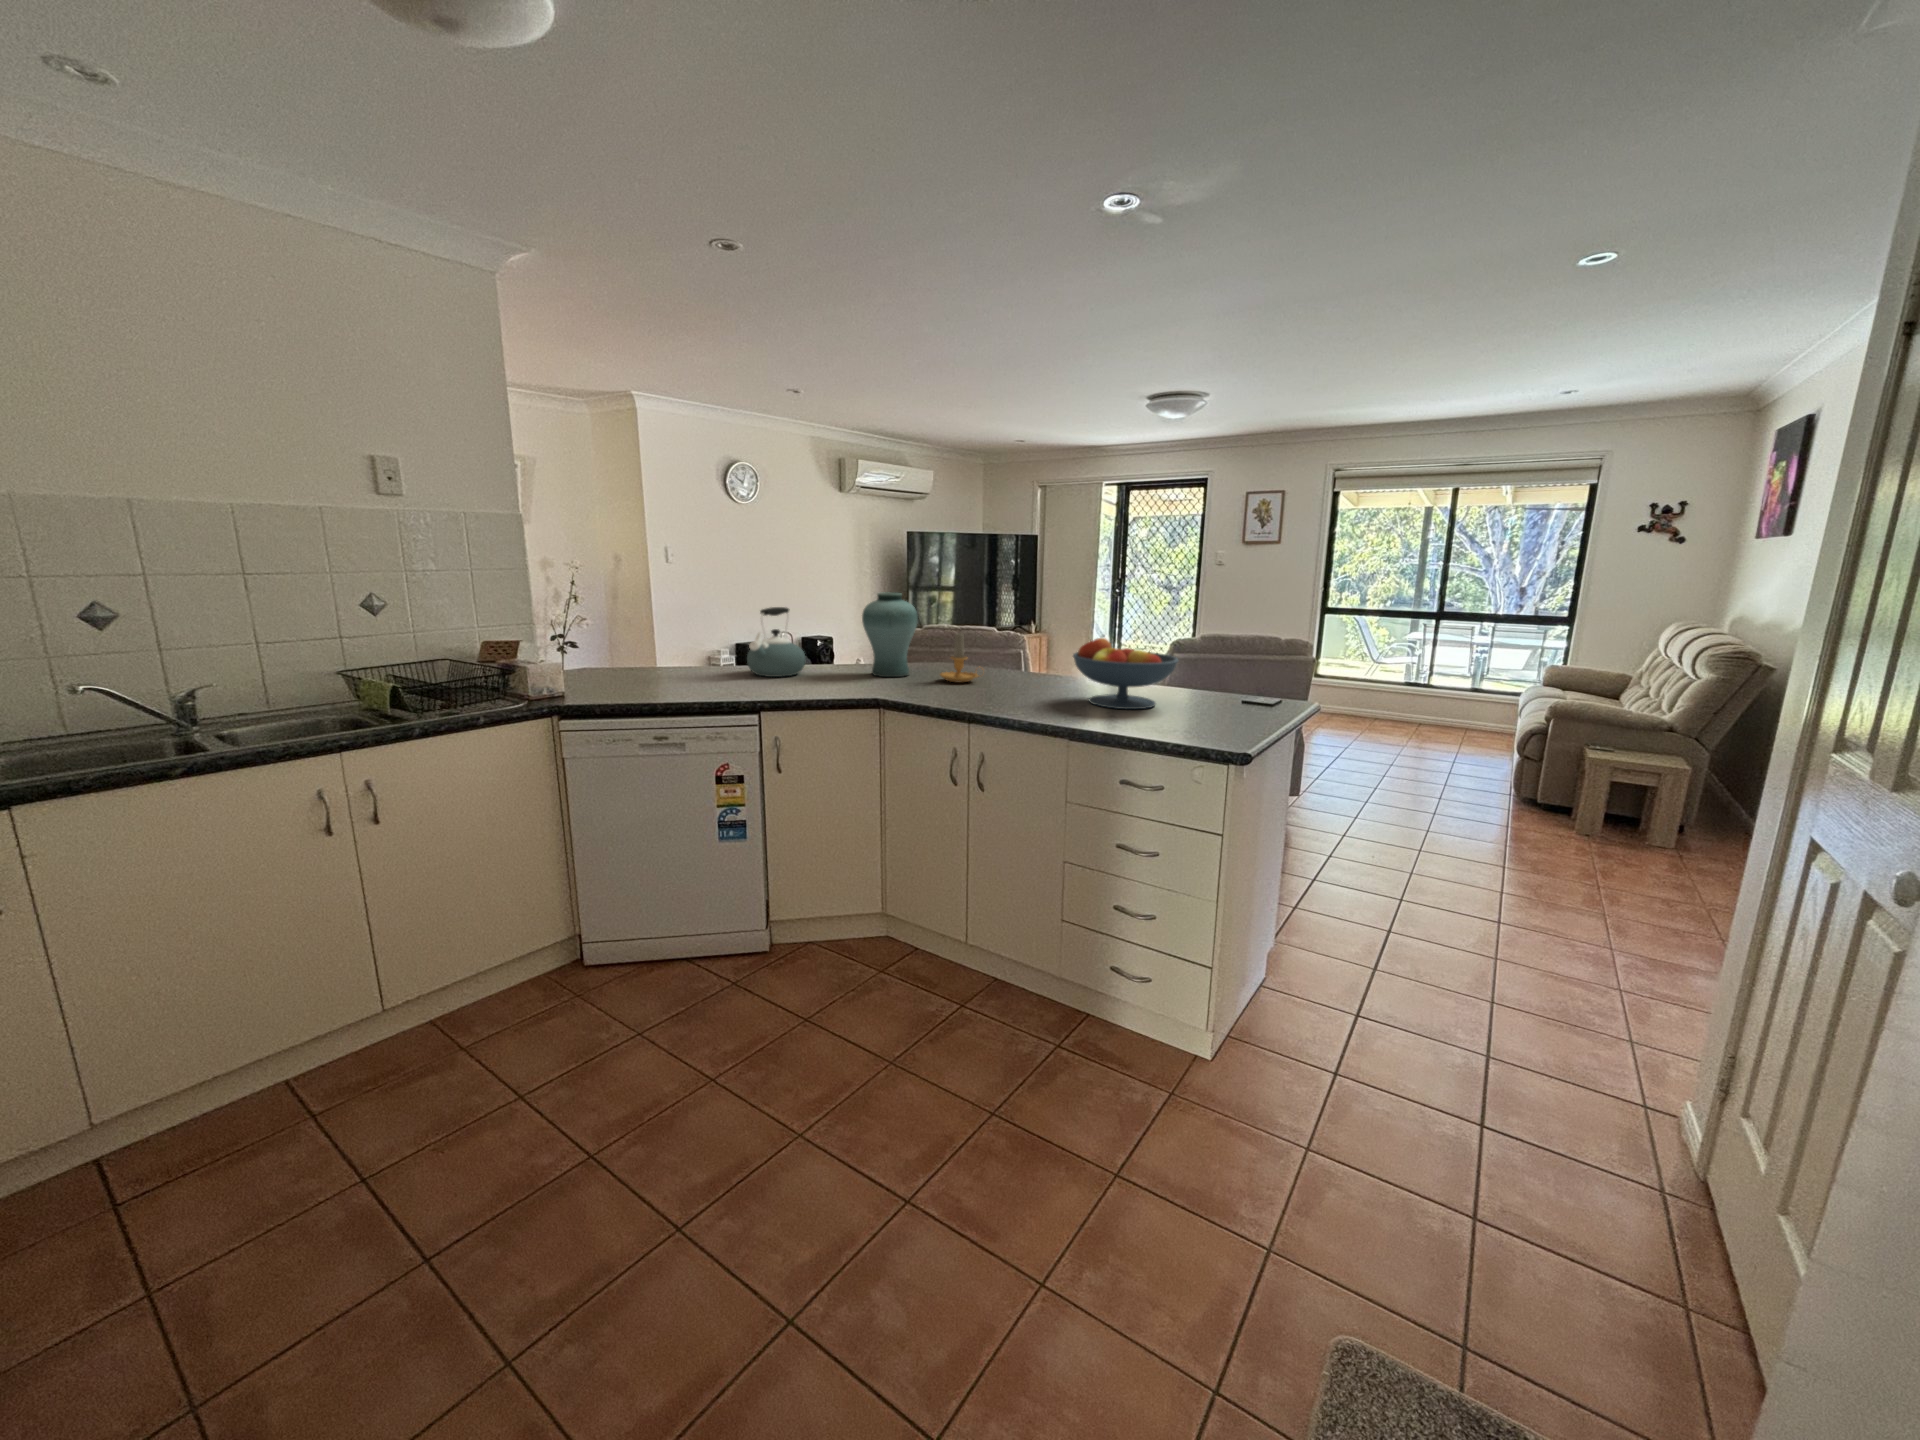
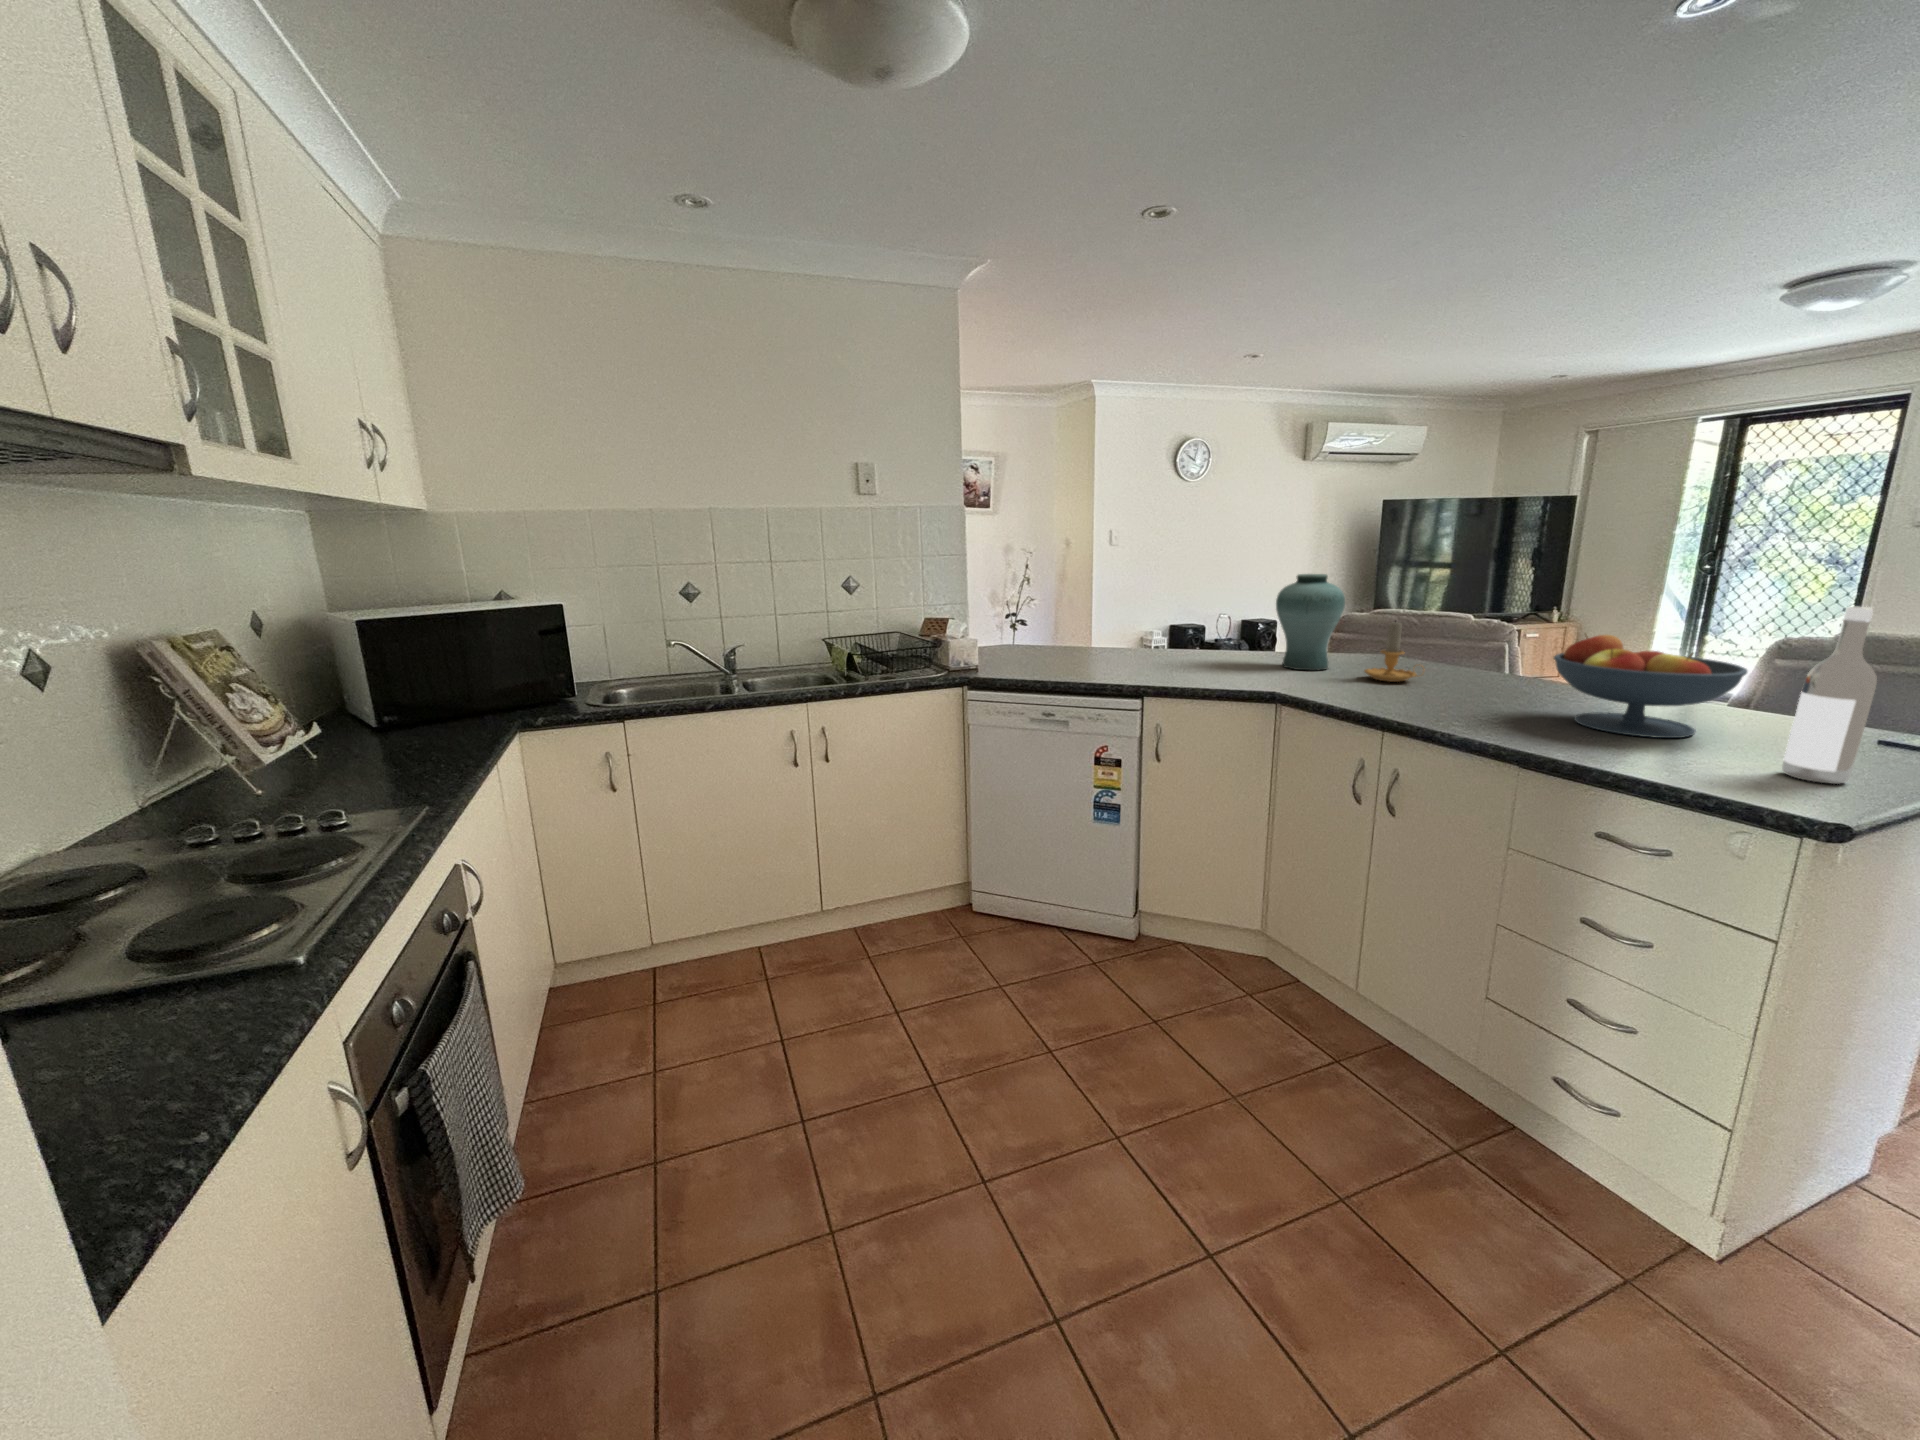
kettle: present [747,607,806,677] -> none [1147,590,1209,662]
wine bottle: none [1206,615,1244,728] -> present [1782,607,1877,784]

